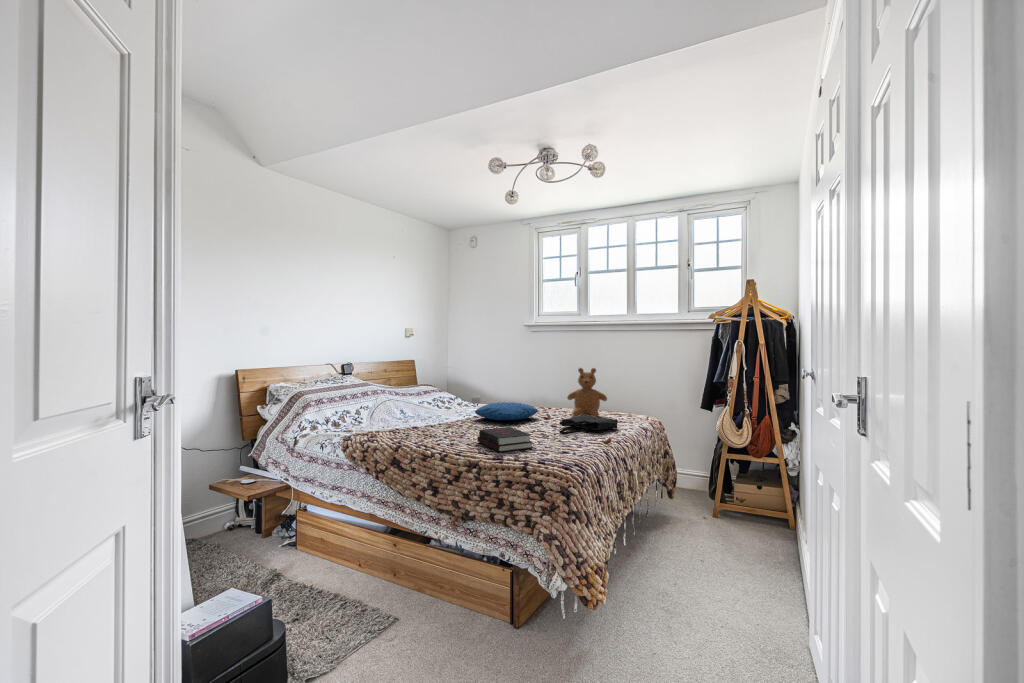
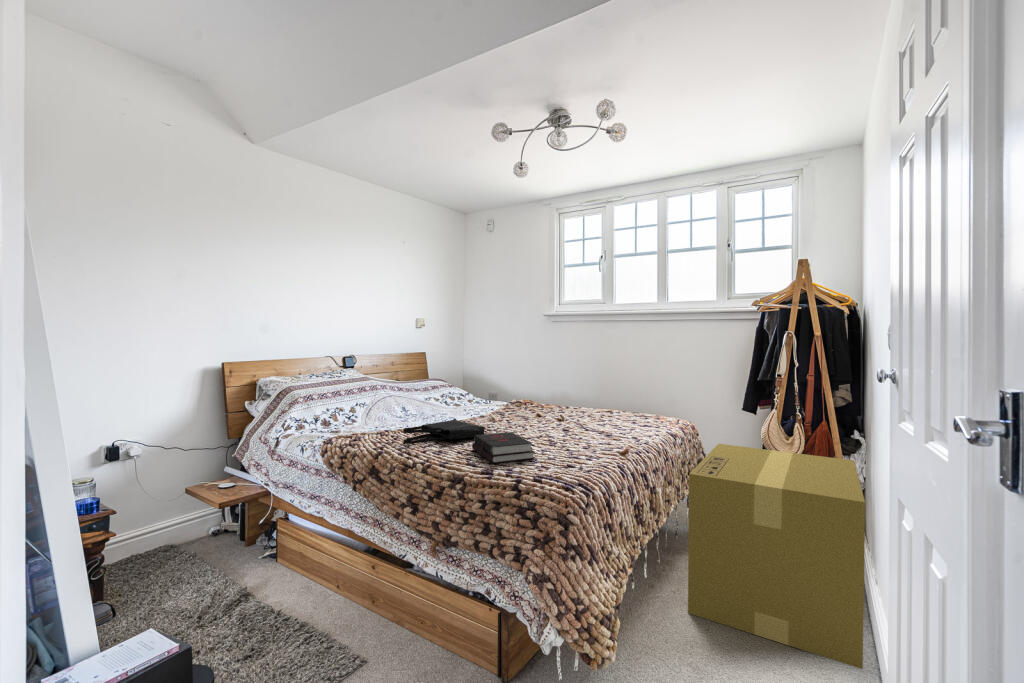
teddy bear: present [567,368,607,417] -> none [586,363,632,421]
pillow: present [475,402,538,420] -> none [480,401,552,422]
tote bag: present [559,414,618,434] -> present [403,418,485,444]
cardboard box: none [660,436,796,606] -> present [688,444,865,669]

